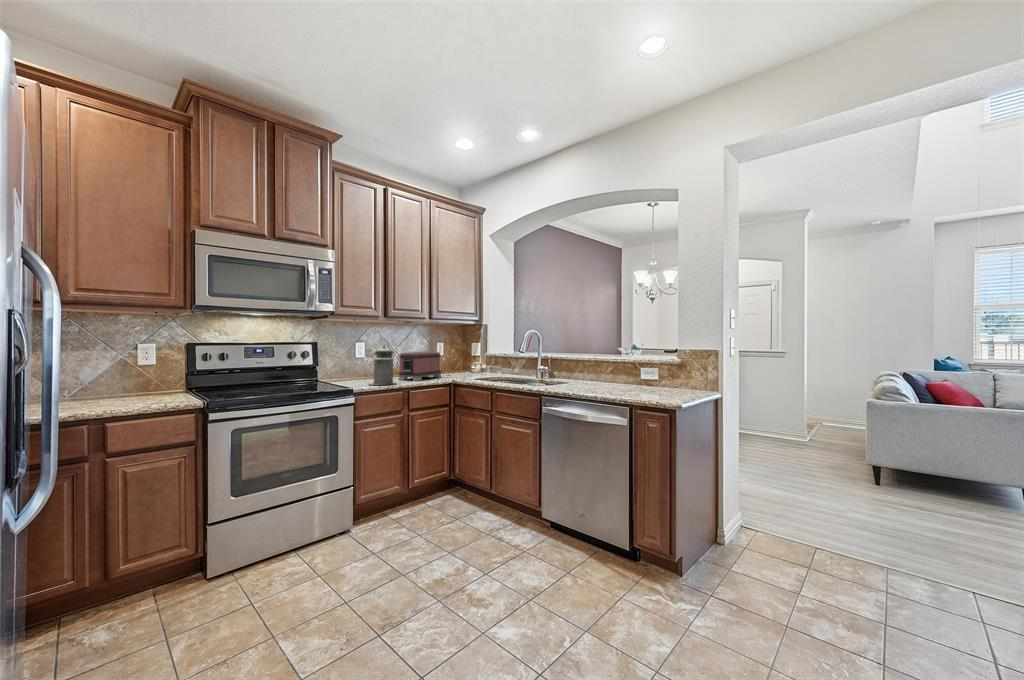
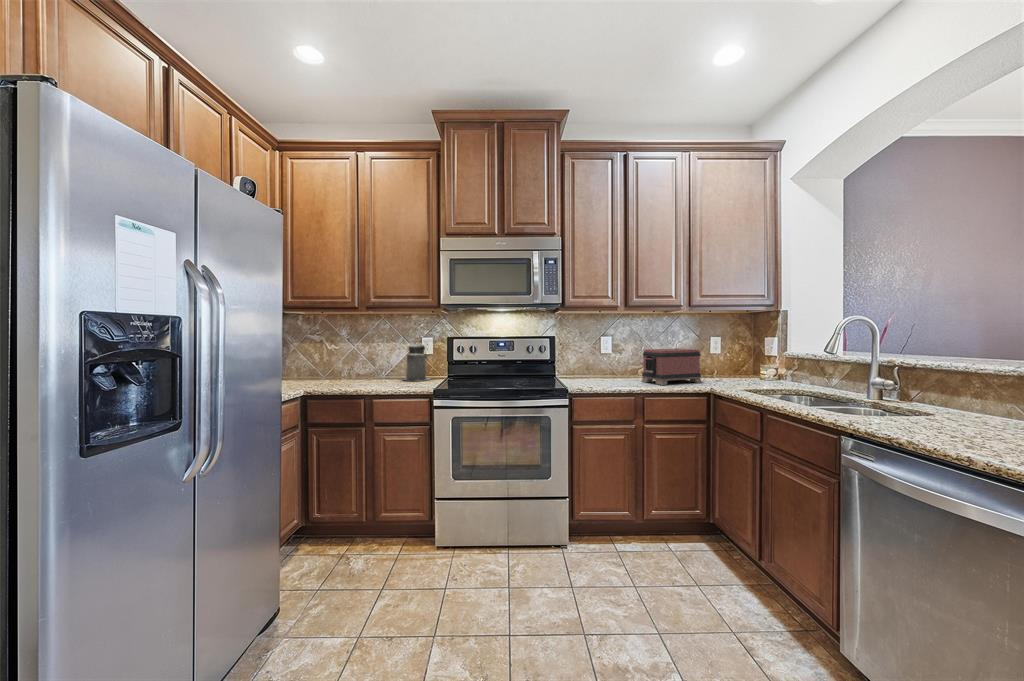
canister: present [369,346,396,385] -> present [404,341,430,381]

